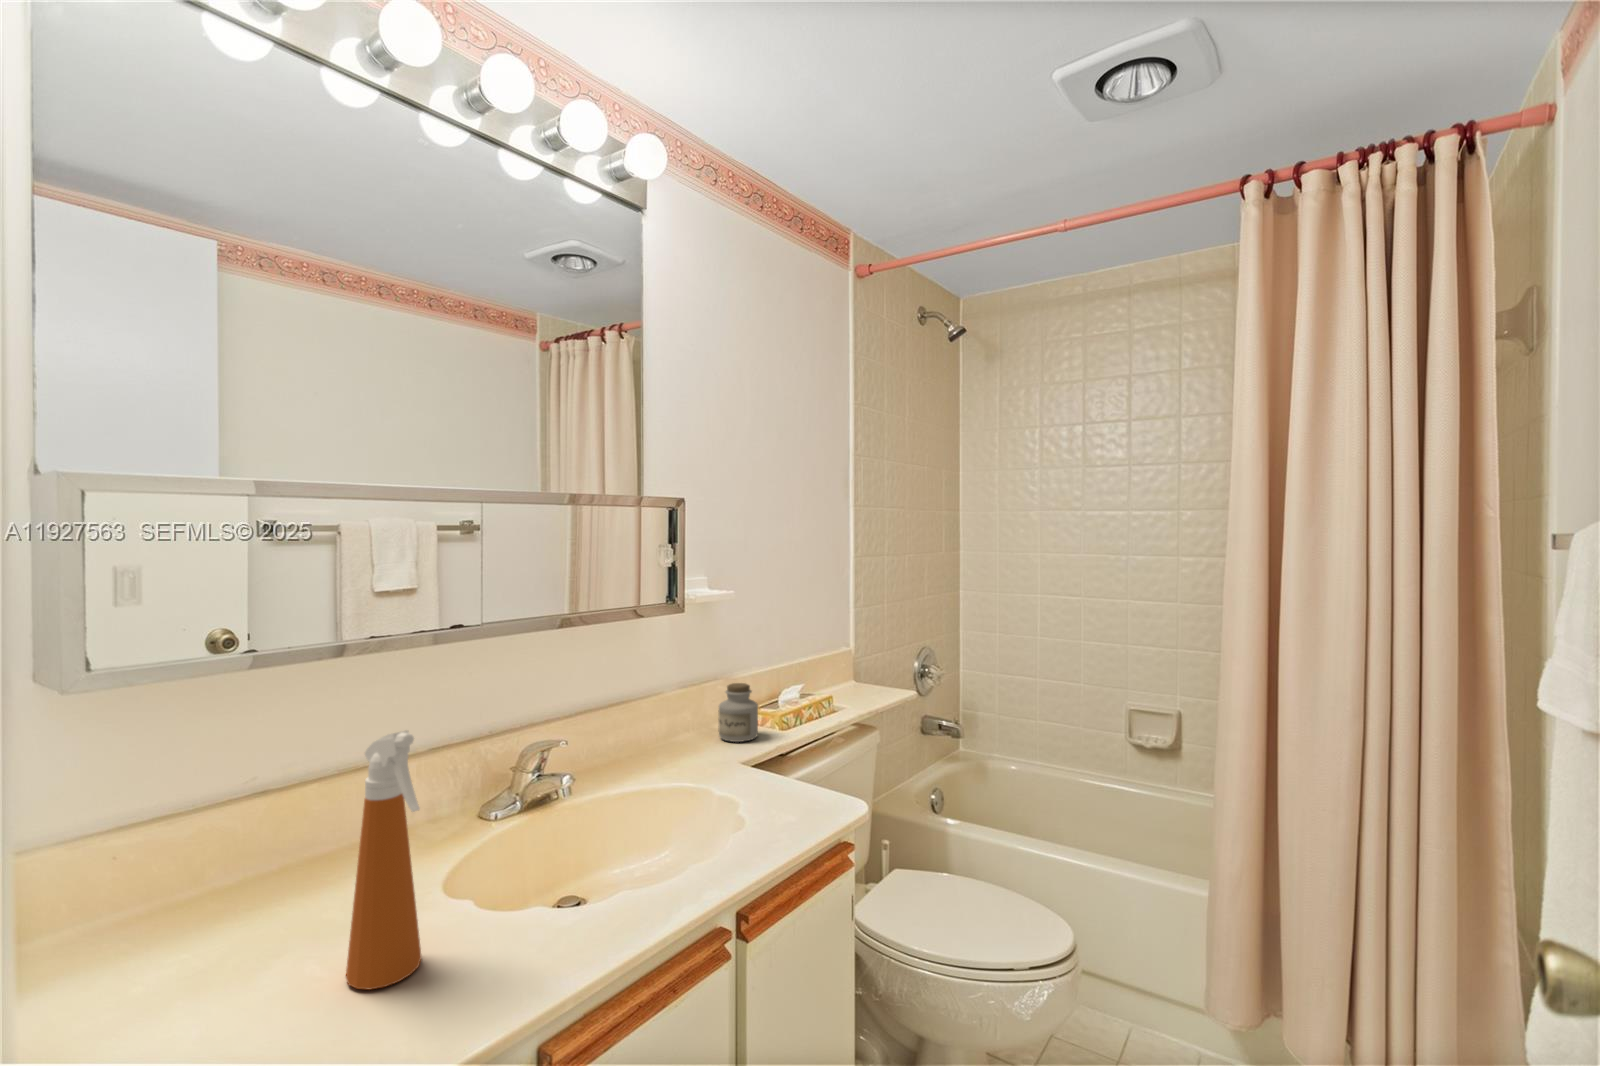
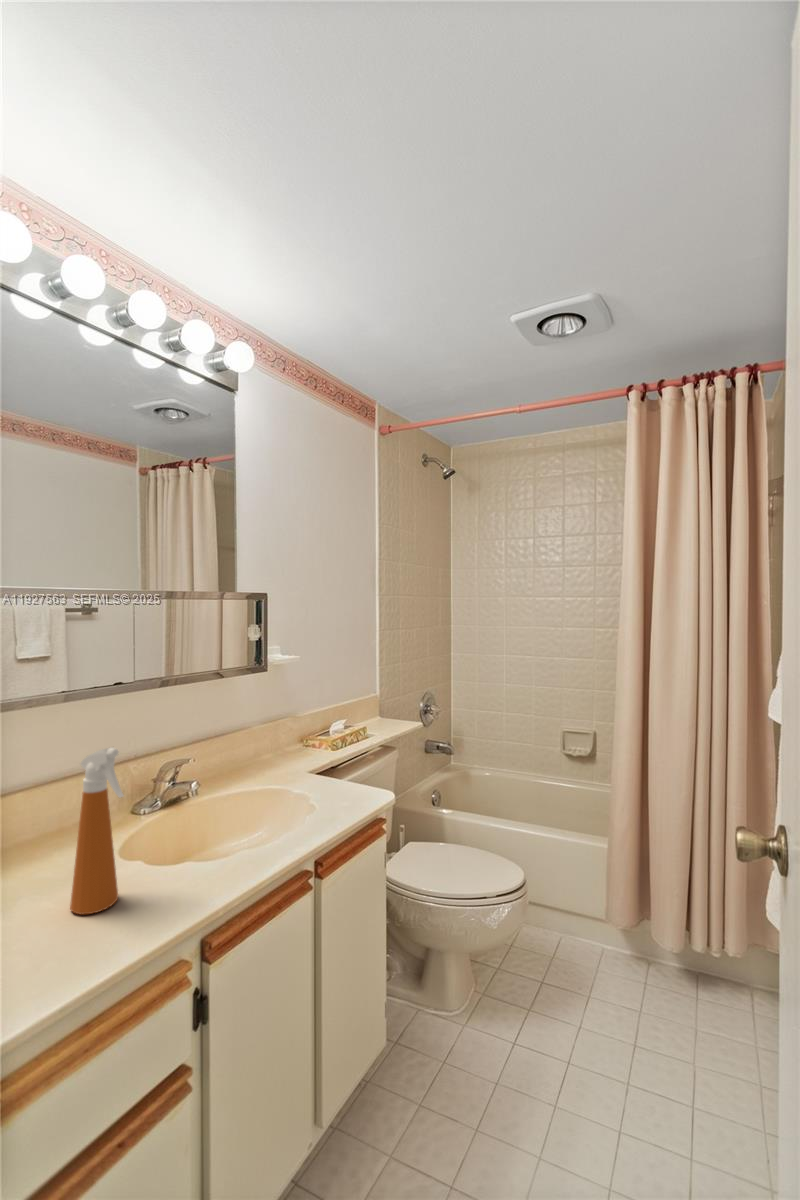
jar: present [718,683,758,742] -> none [290,718,318,758]

